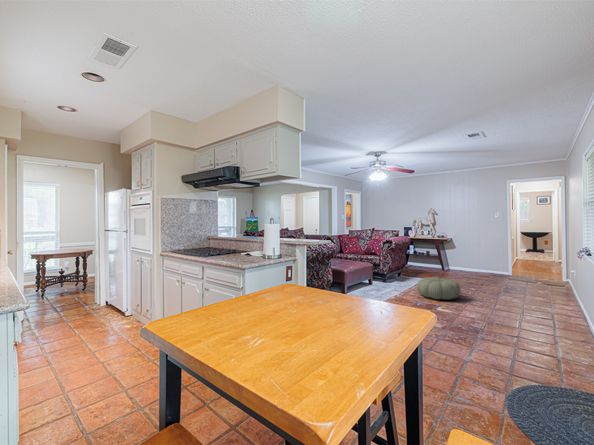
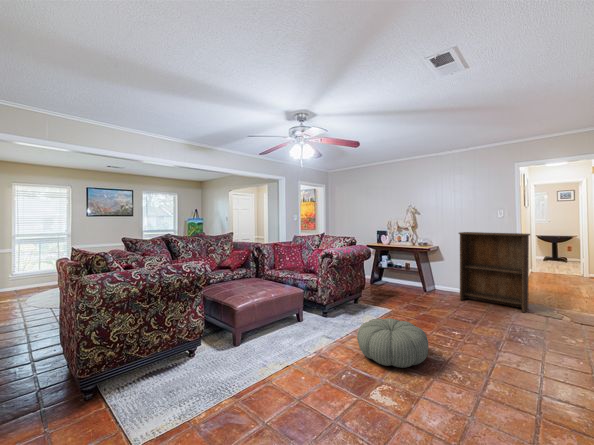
bookshelf: none [468,228,516,280] -> present [459,232,530,313]

